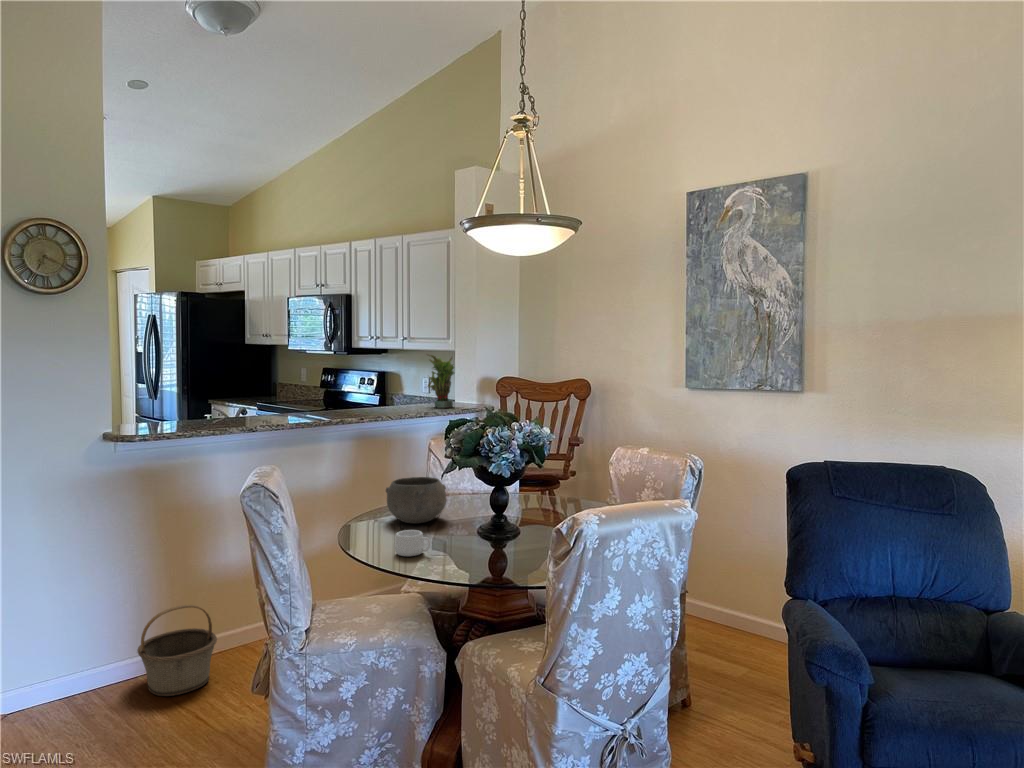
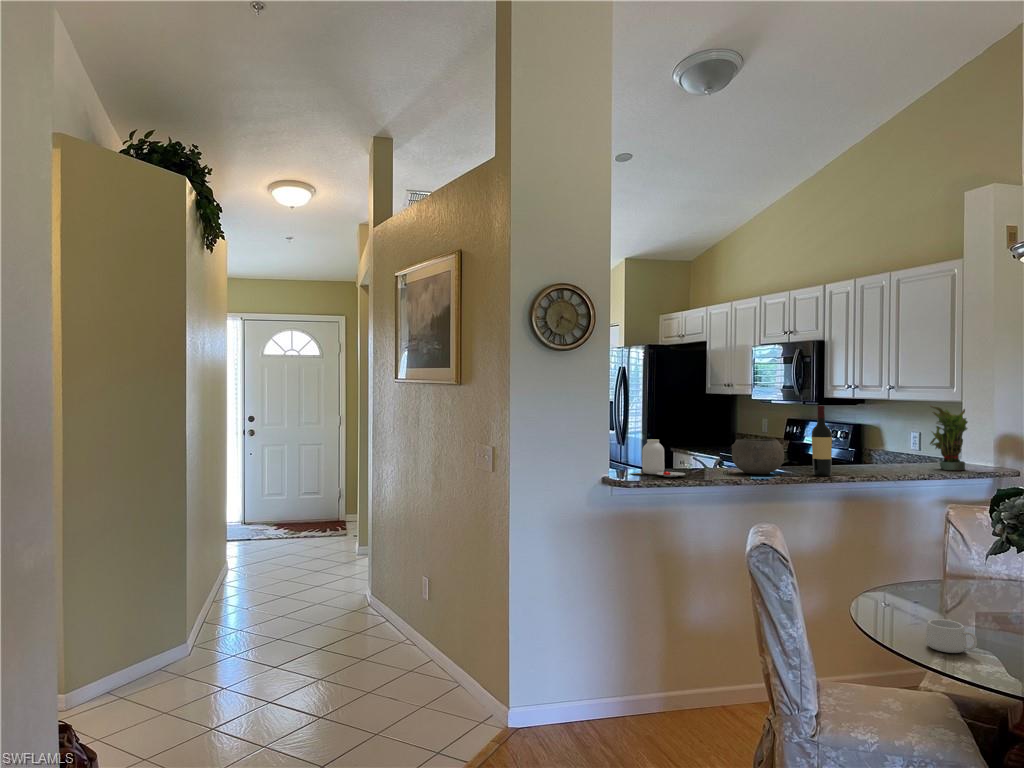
wine bottle: none [326,354,343,418] -> present [812,405,832,476]
jar: none [140,390,201,427] -> present [632,439,685,477]
bowl: present [386,477,447,523] -> present [731,439,784,474]
basket: present [137,605,217,696] -> none [628,655,702,746]

